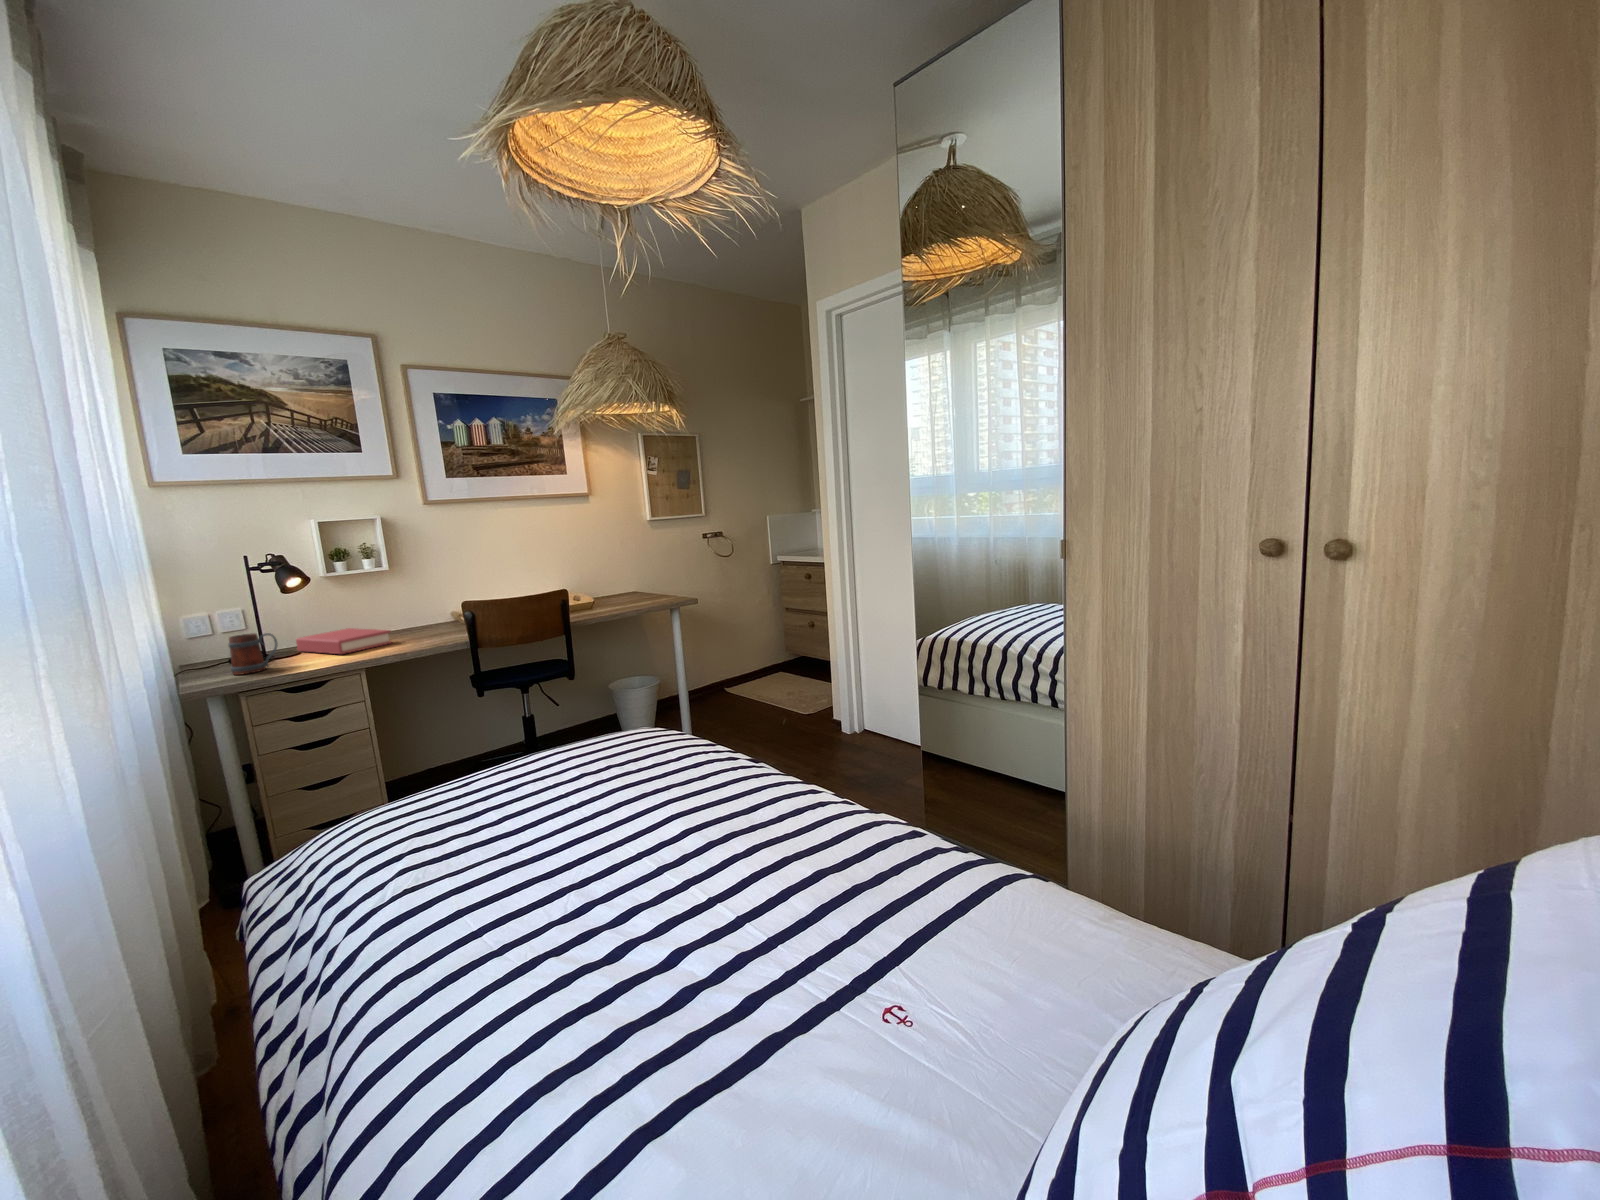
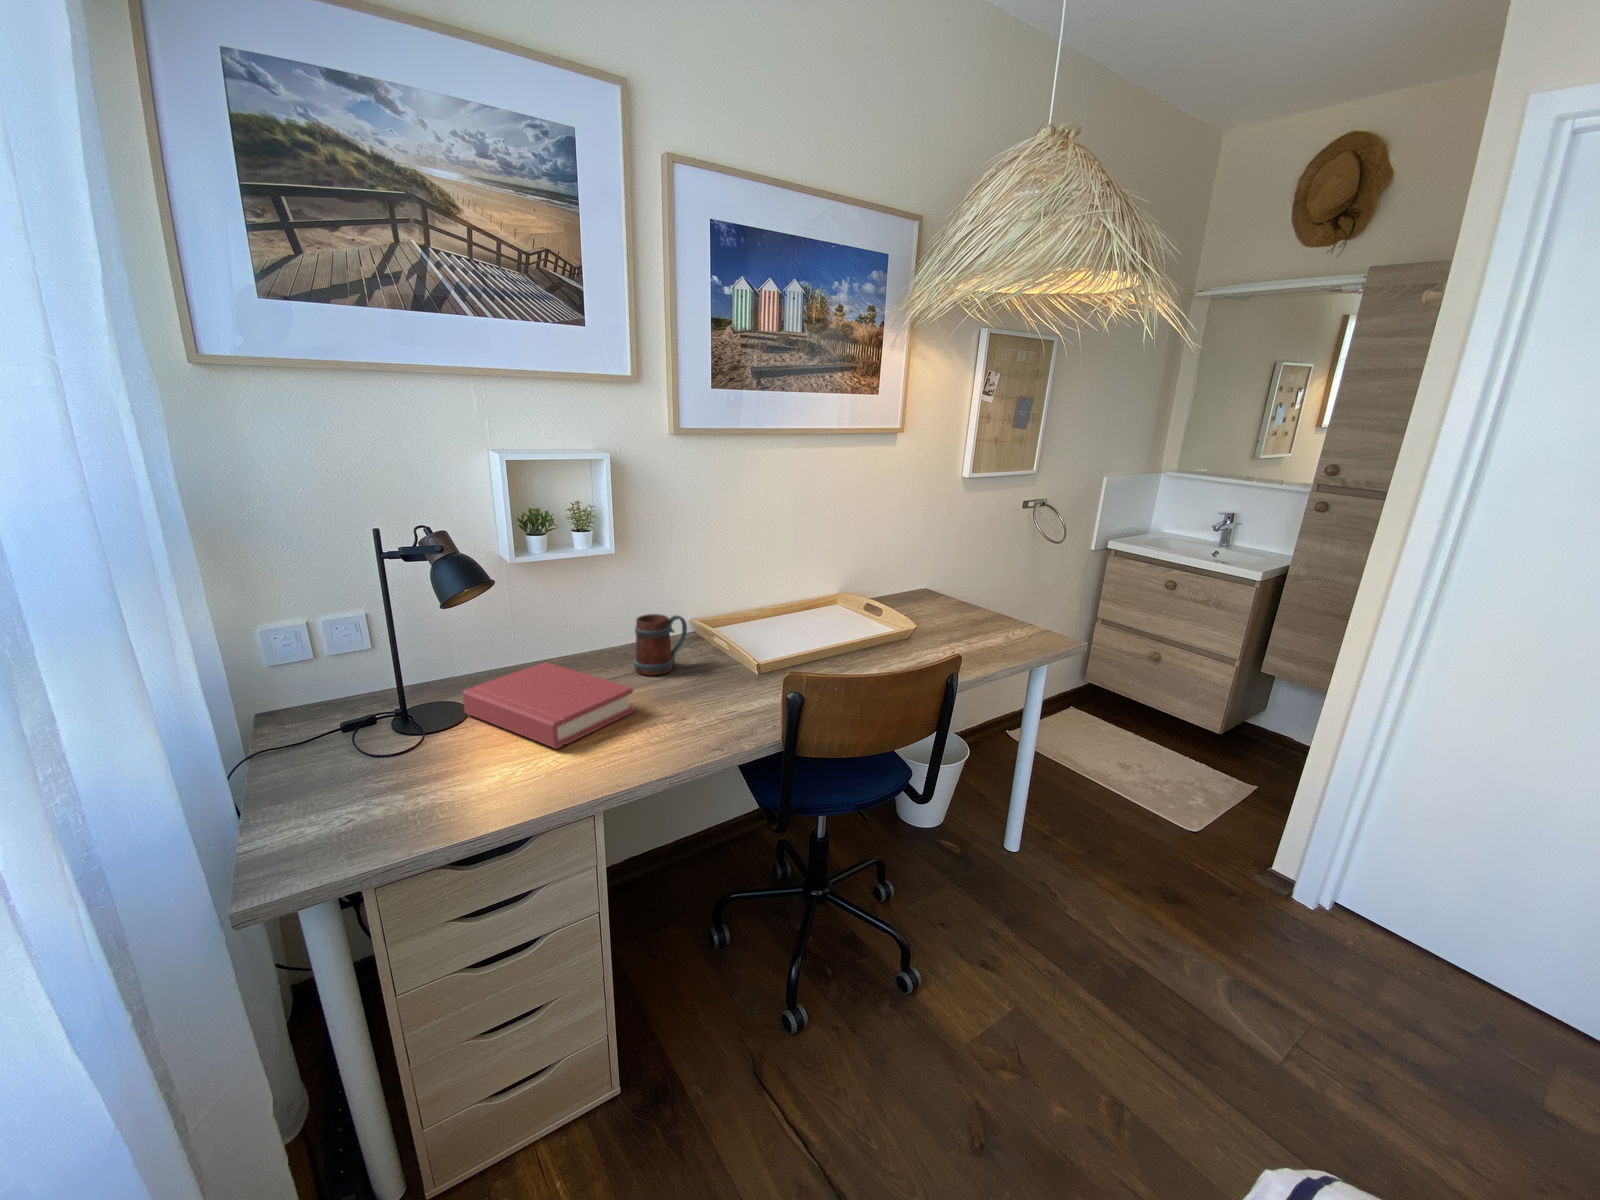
mug: present [228,633,278,675] -> present [634,614,687,675]

